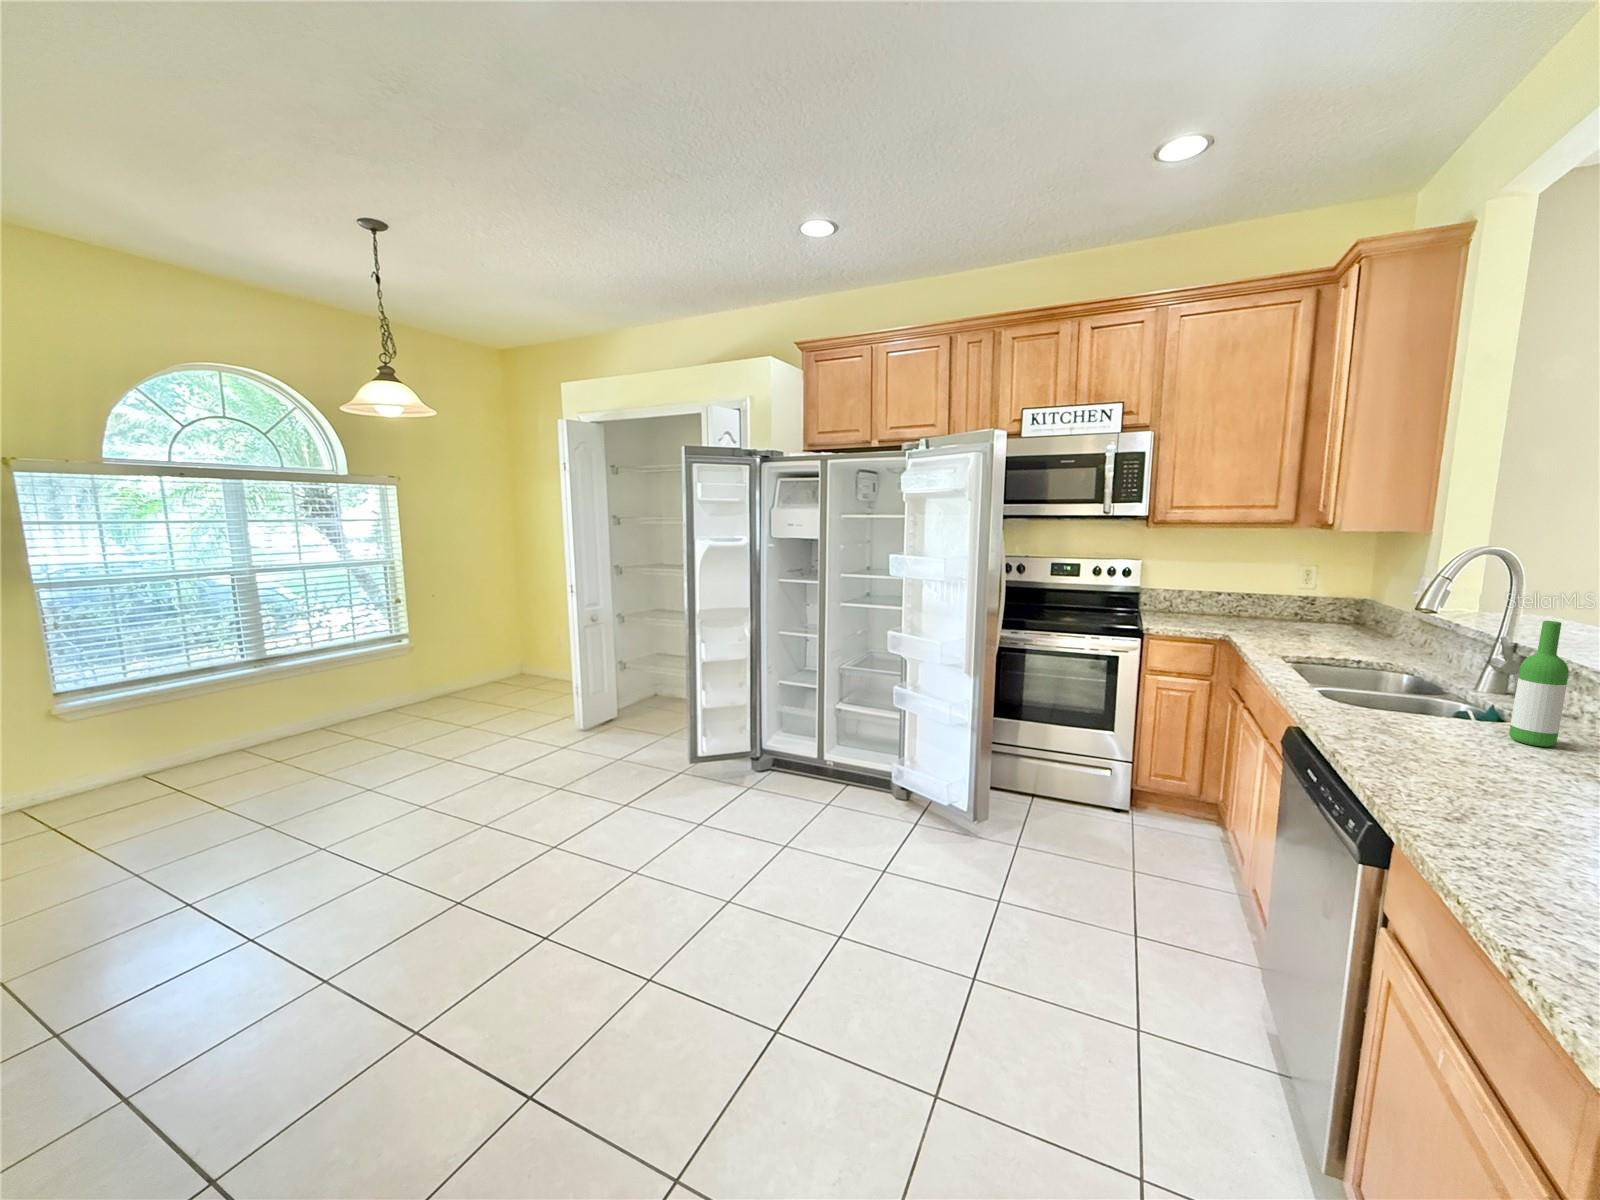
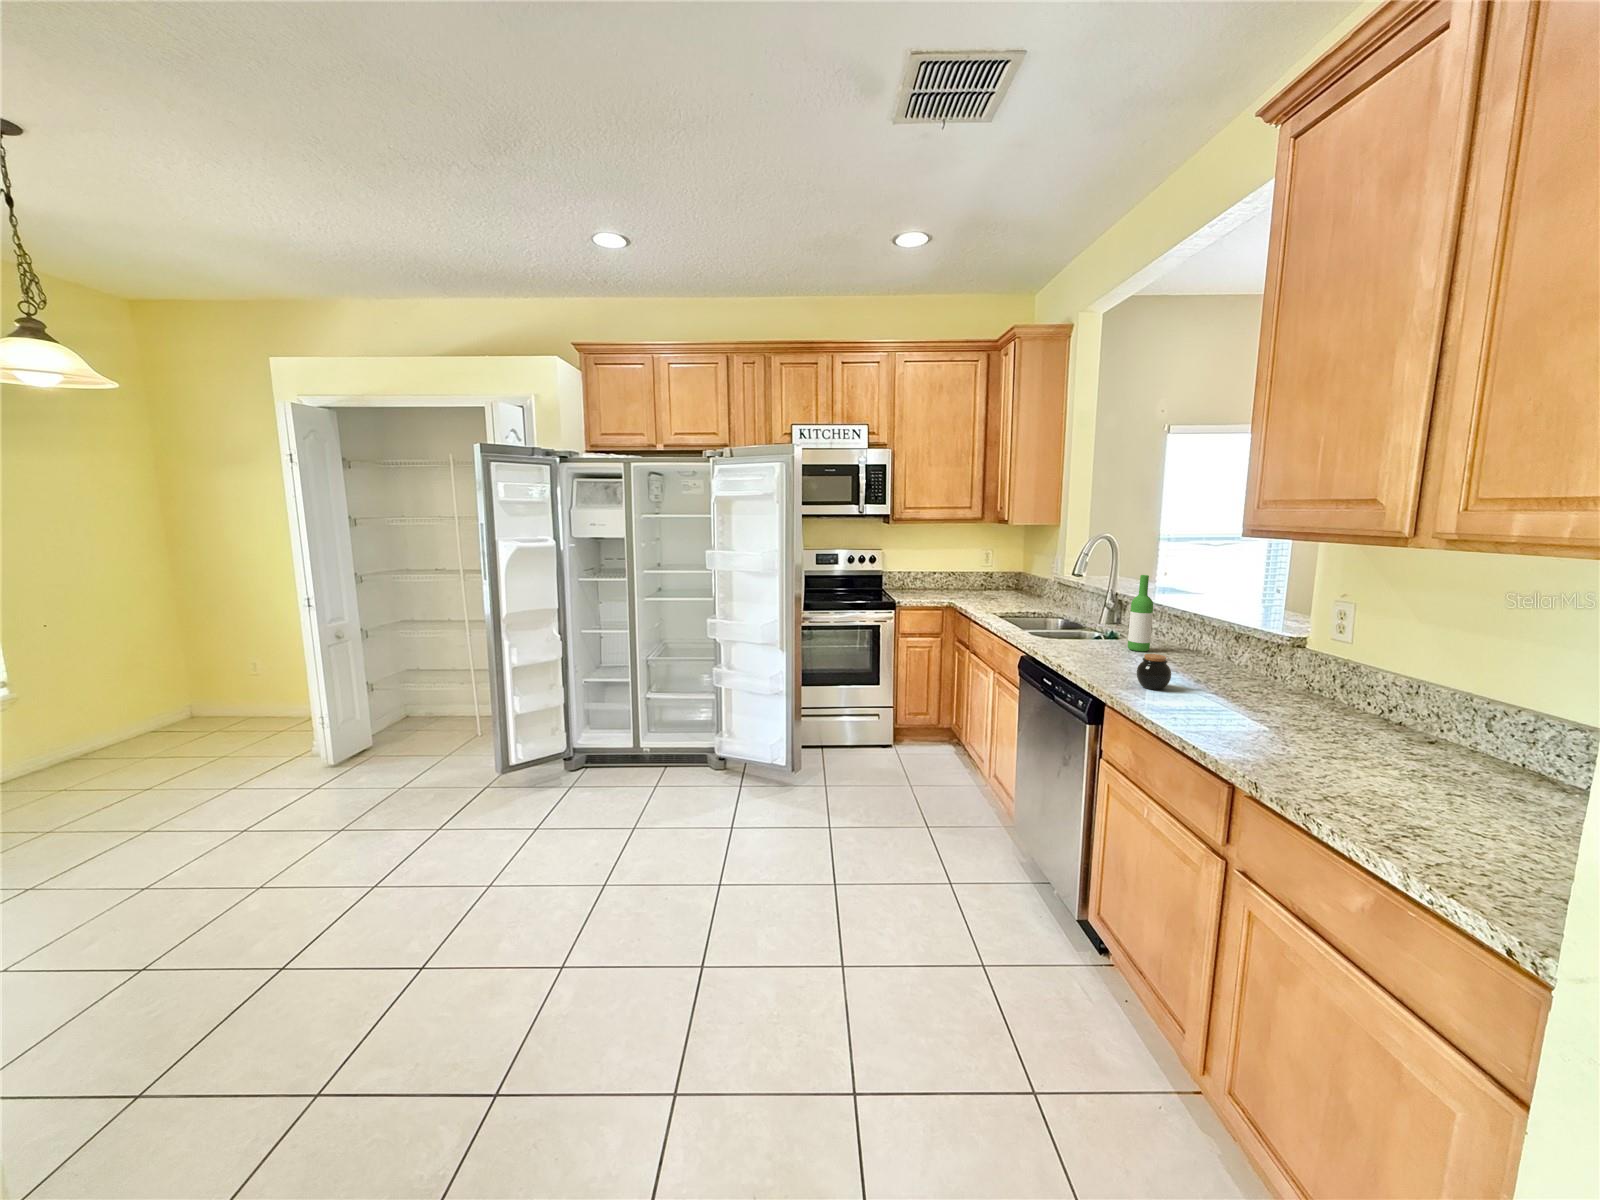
jar: none [1481,754,1555,817] -> present [1137,654,1171,690]

